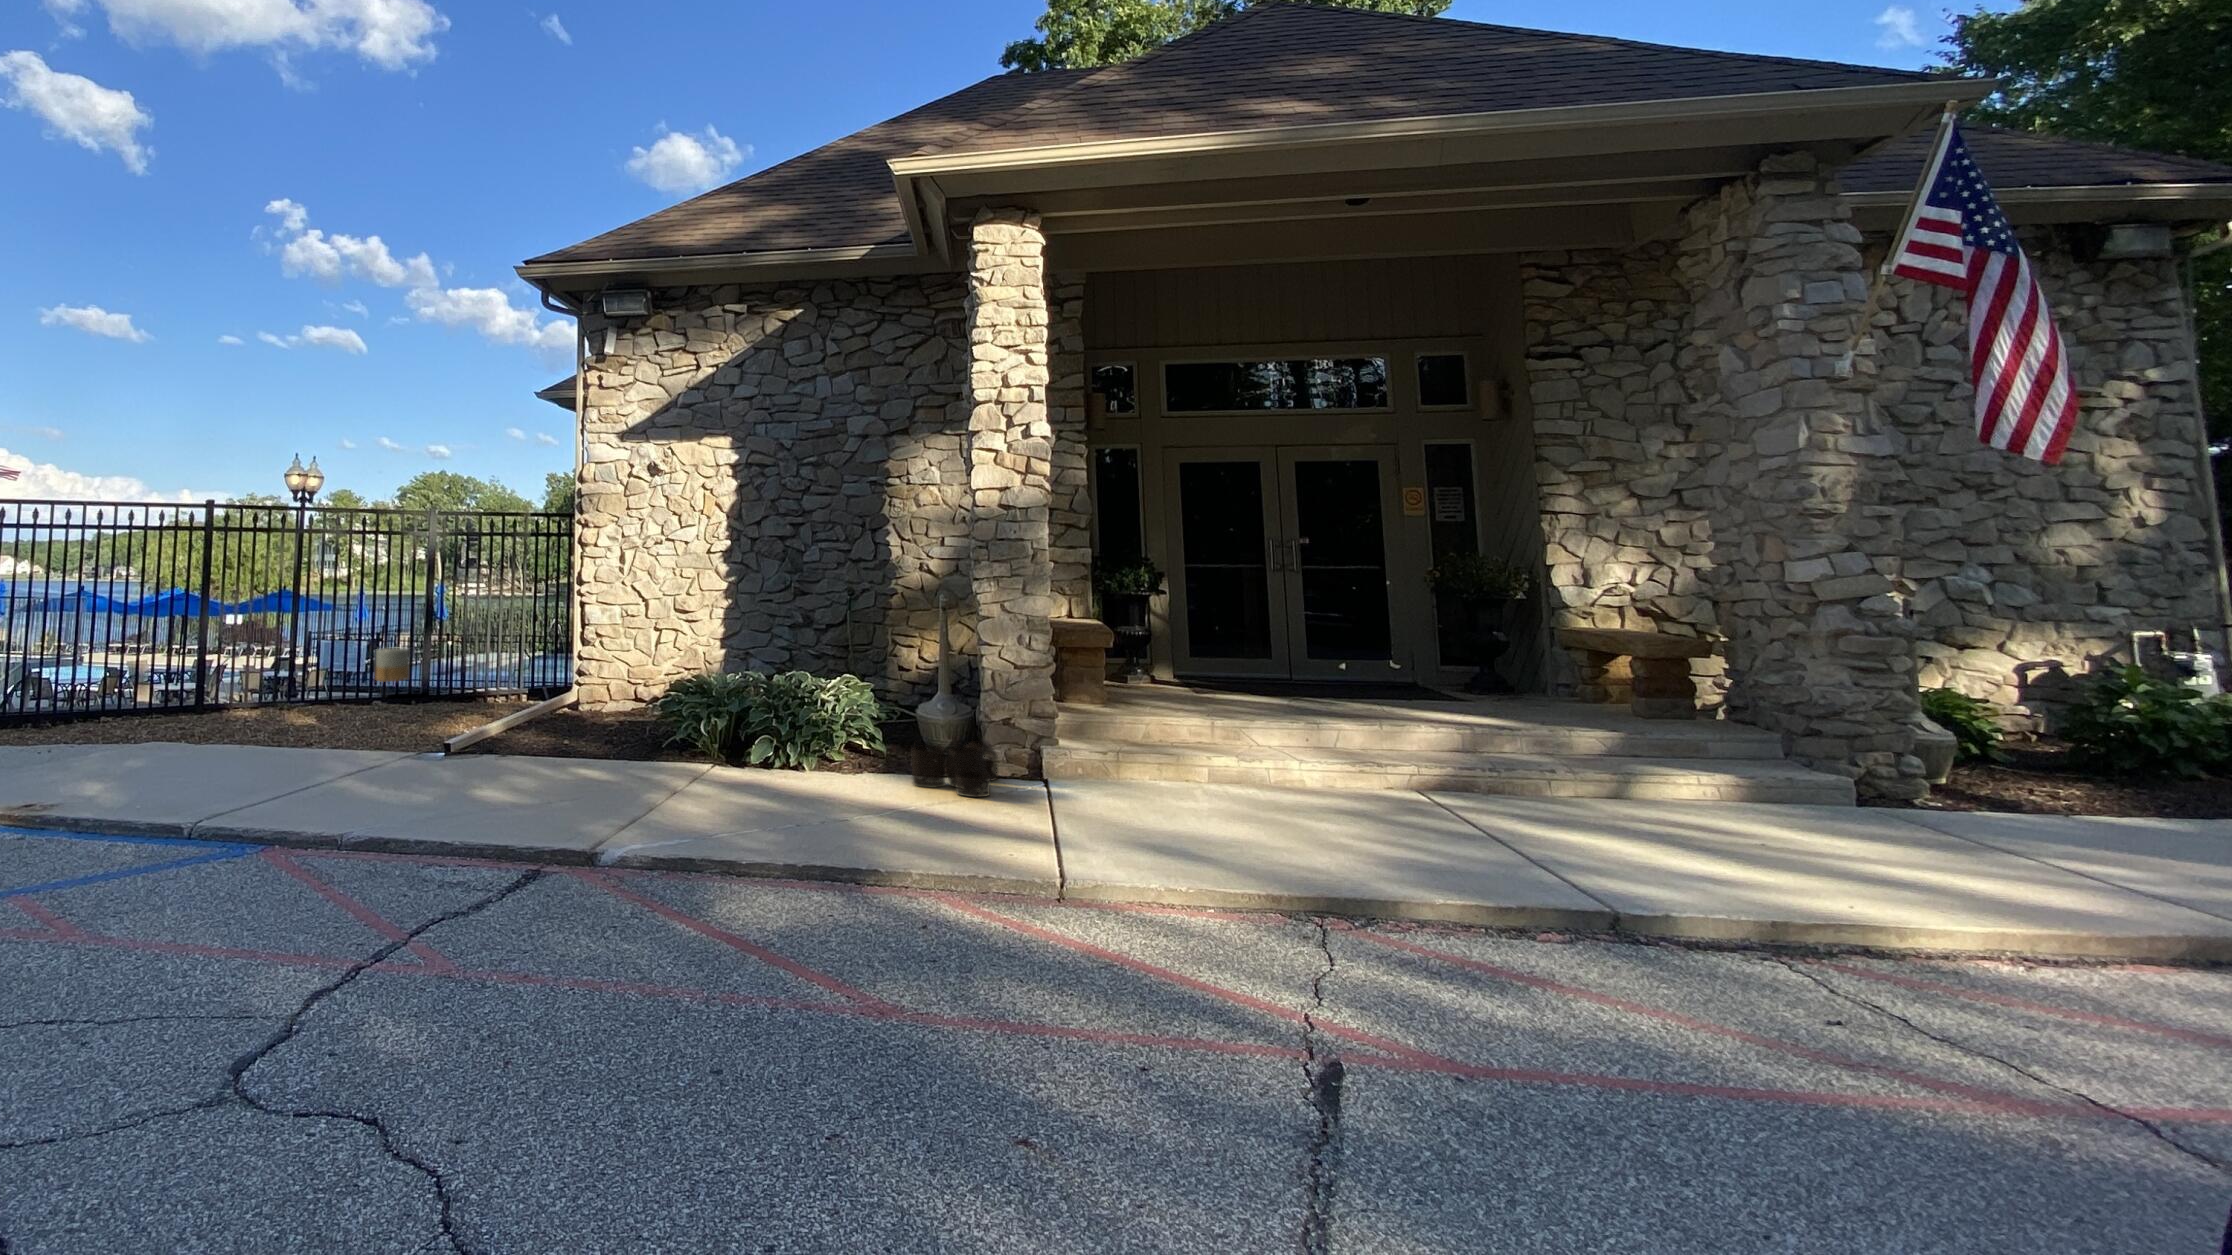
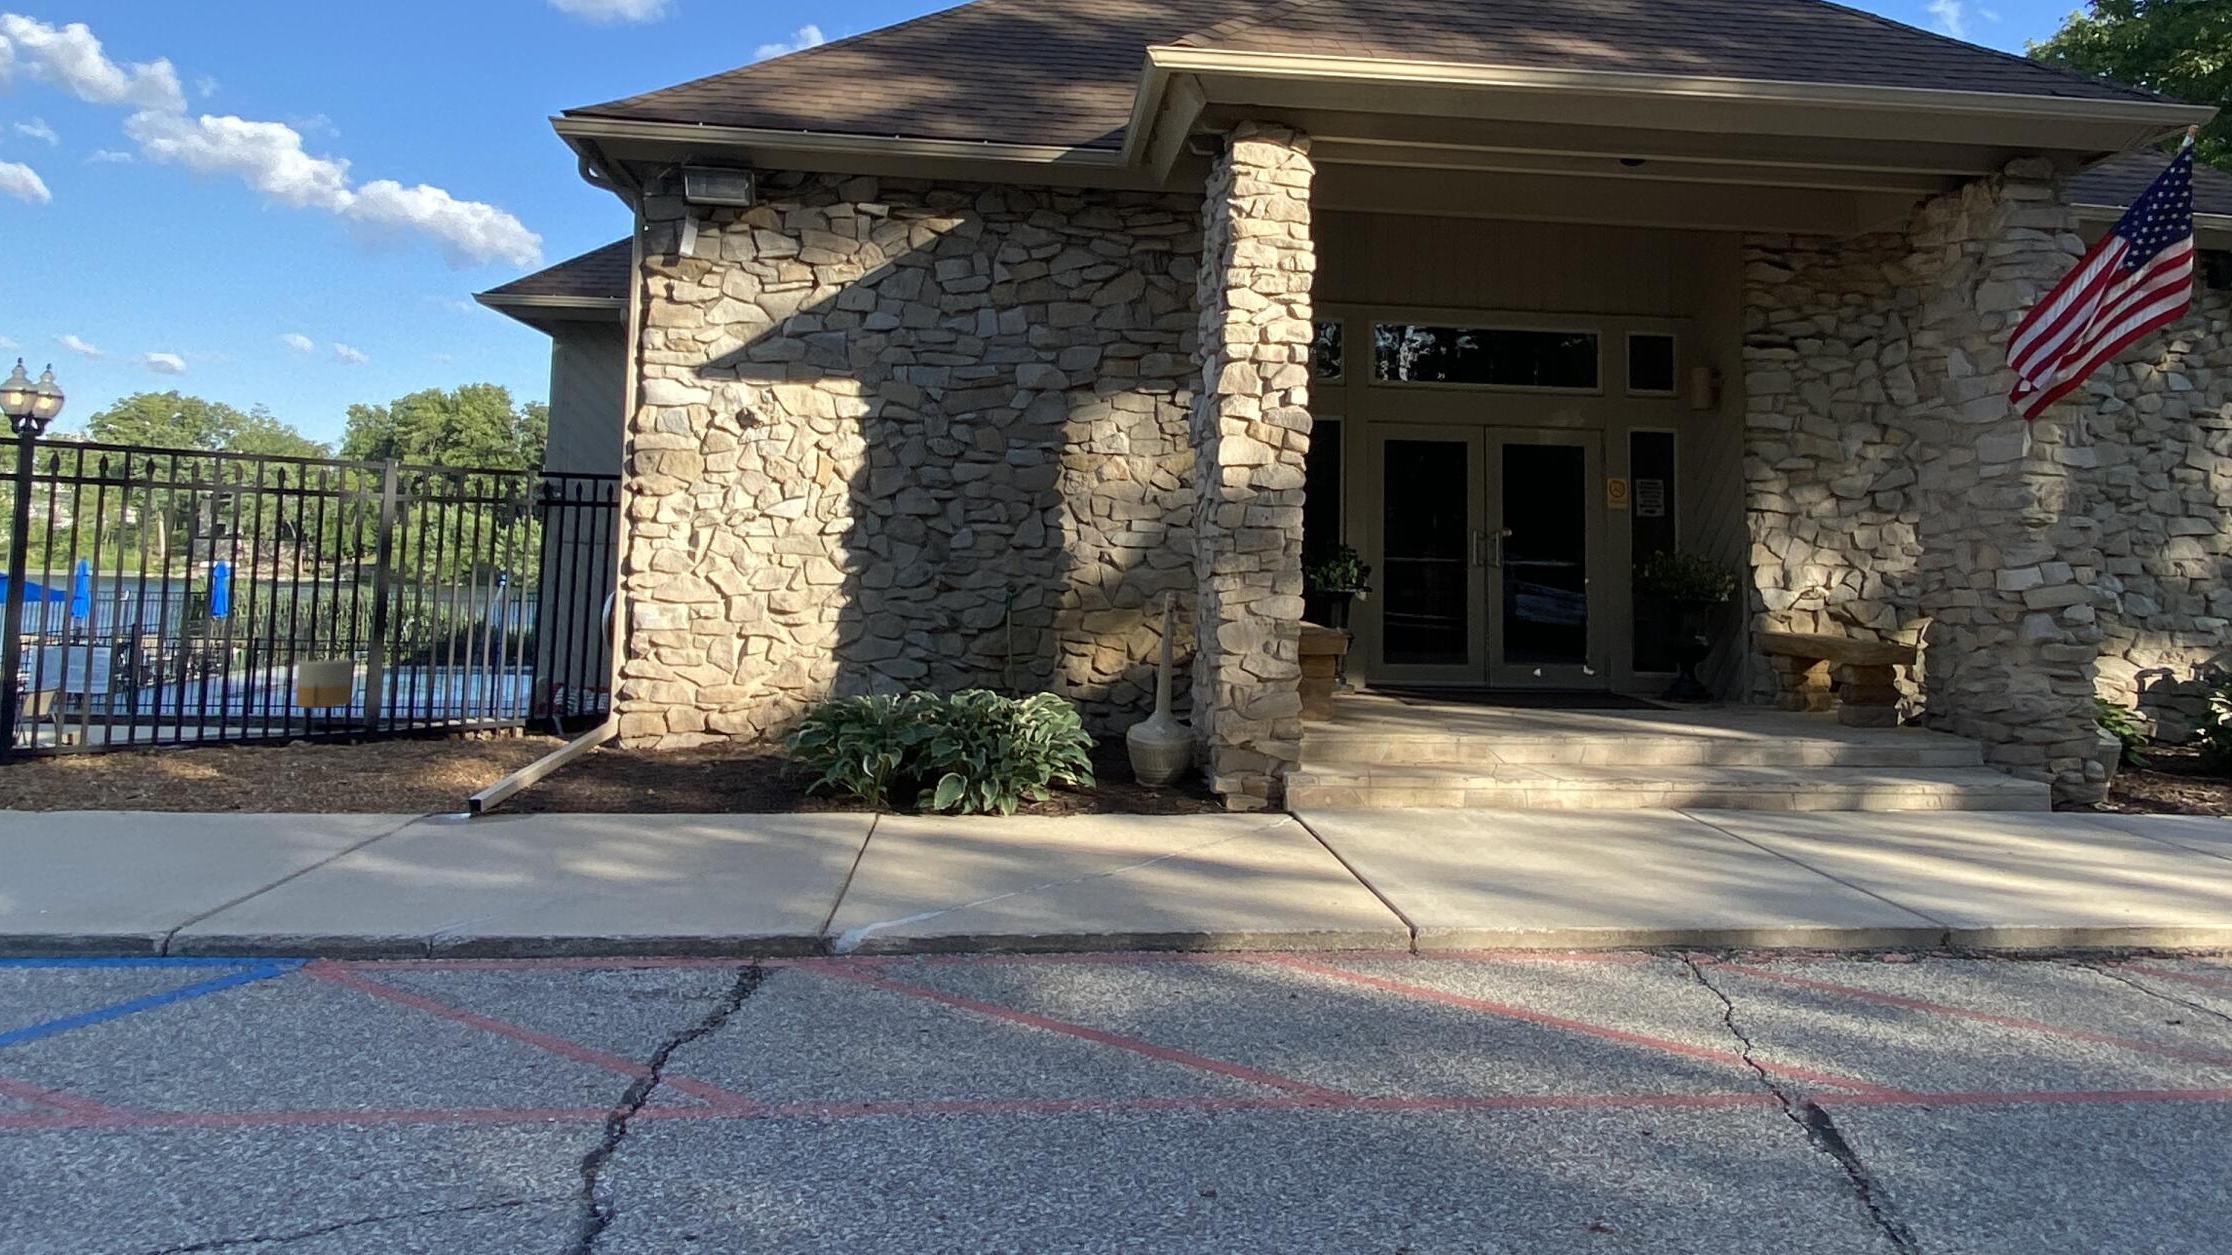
woven basket: present [912,739,999,797] -> none [1136,766,1238,839]

